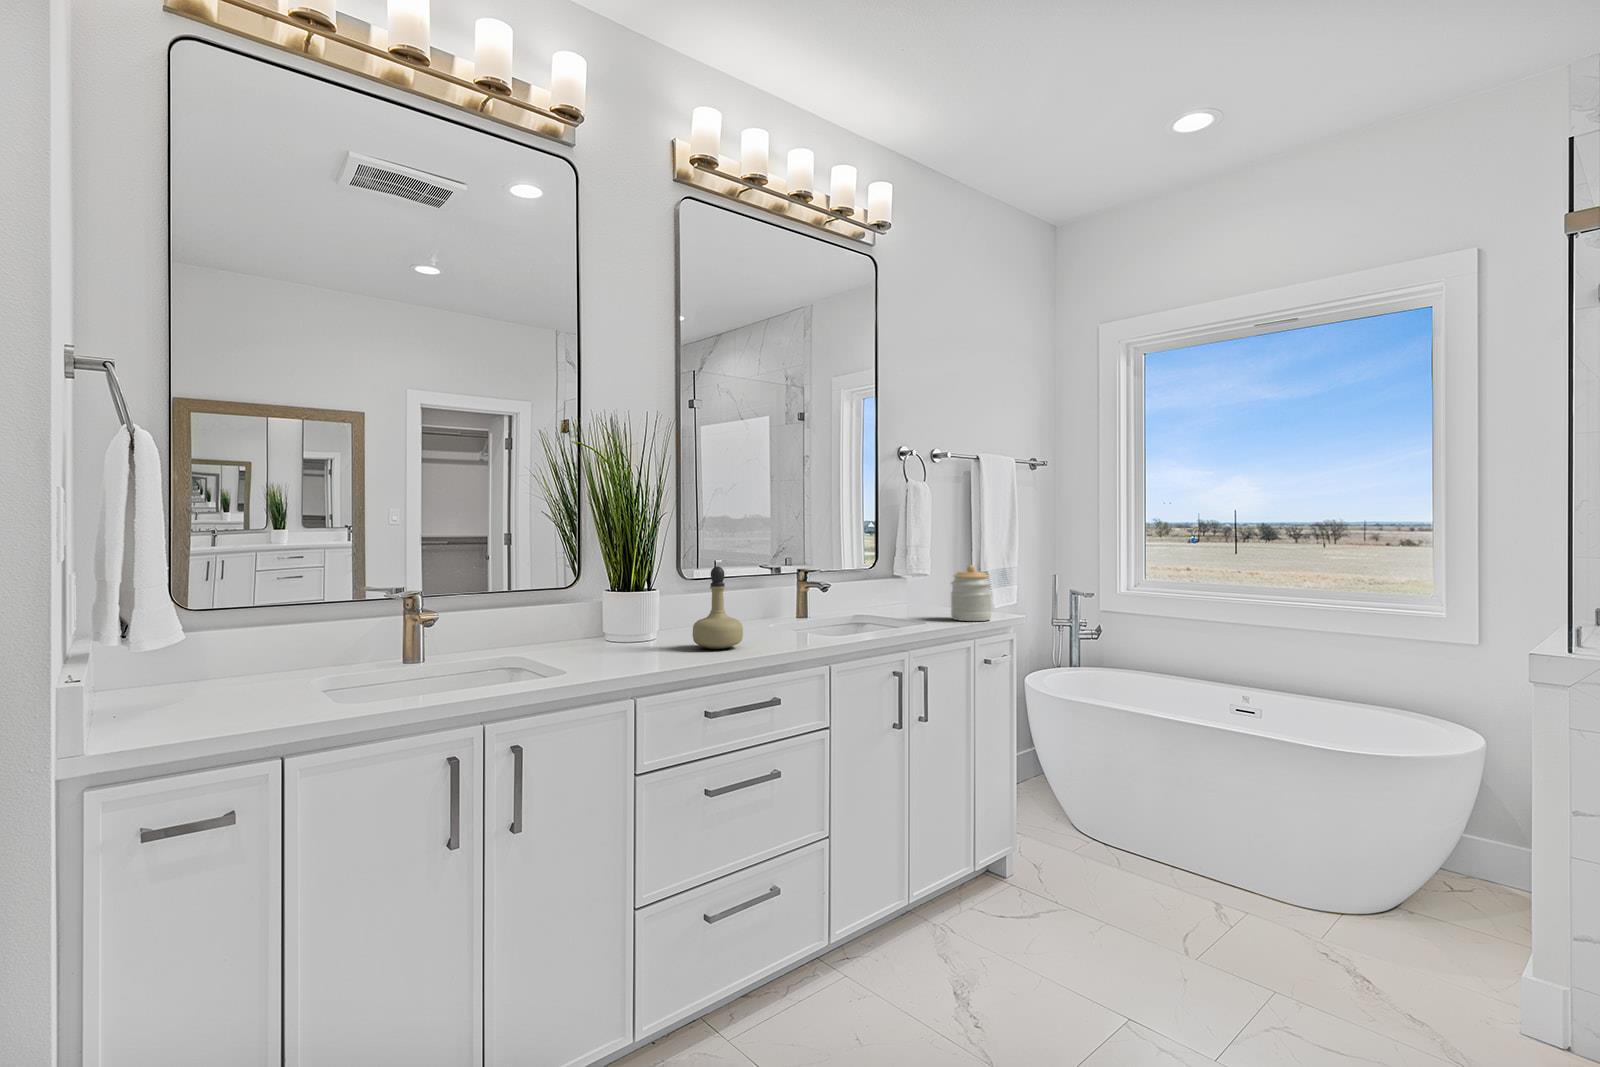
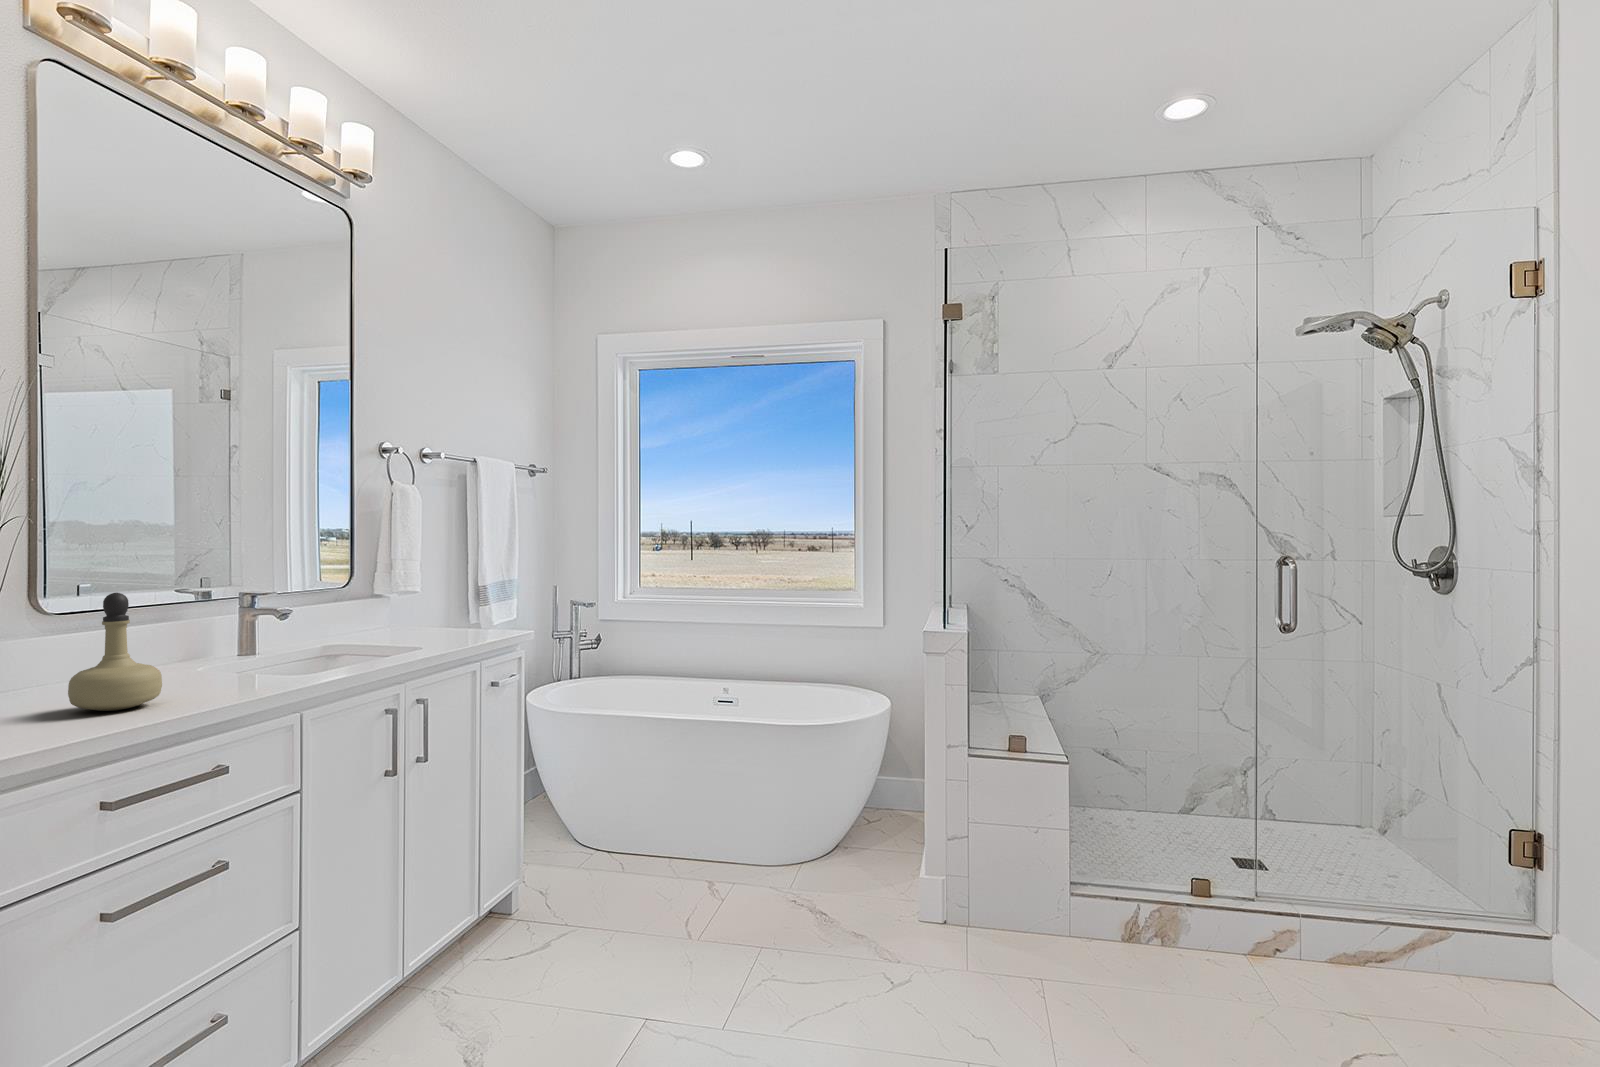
jar: present [951,565,991,621] -> none [450,578,498,640]

